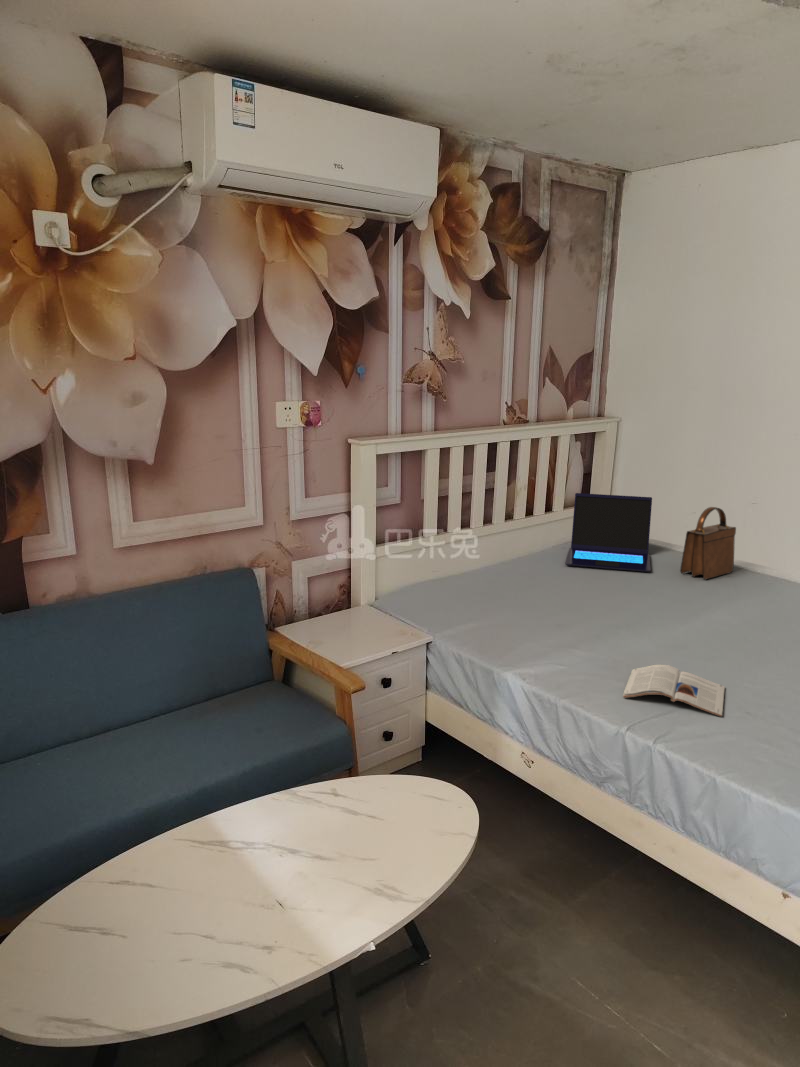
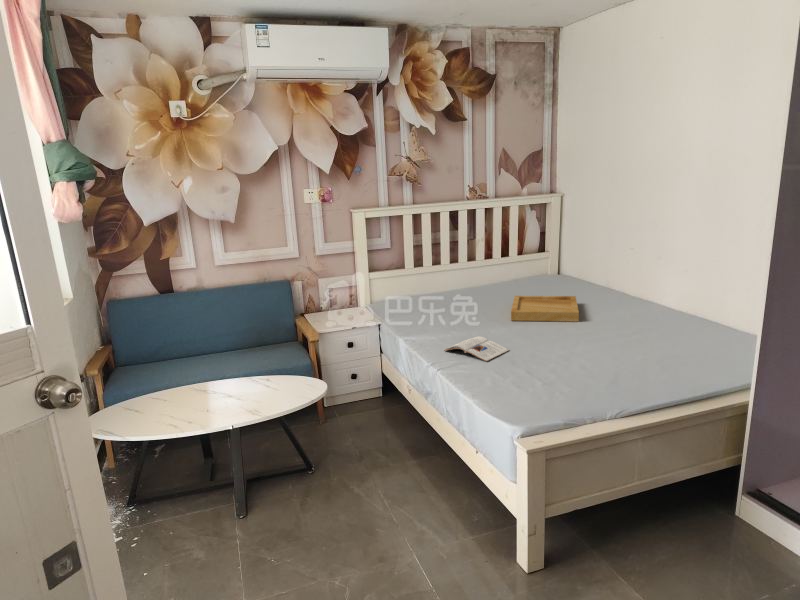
laptop: present [565,493,652,572] -> none [503,245,573,295]
handbag: present [681,507,736,580] -> none [574,252,614,300]
tray: none [612,575,749,624] -> present [511,296,579,322]

